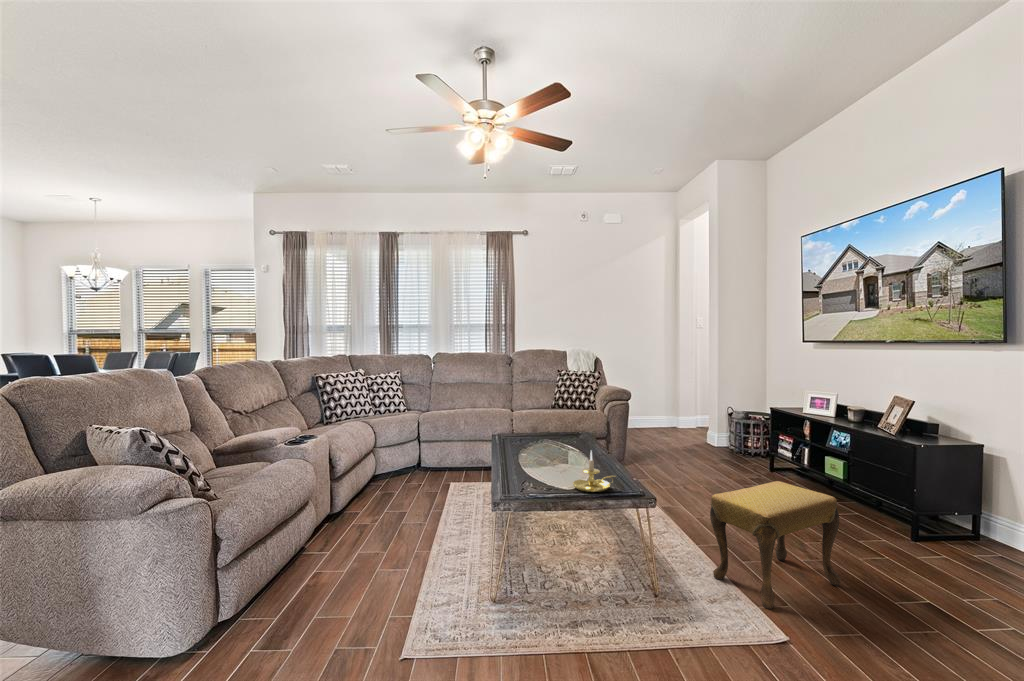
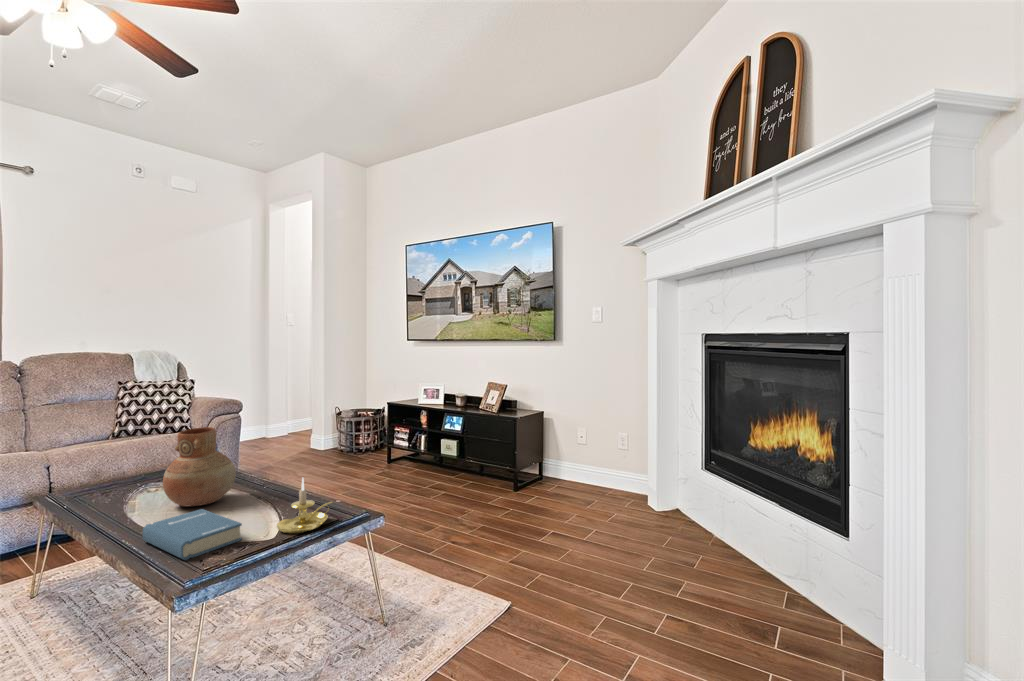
vase: none [534,405,577,459] -> present [163,427,236,506]
hardback book: none [508,459,550,486] -> present [143,509,242,560]
footstool: present [710,481,840,609] -> none [416,467,504,586]

